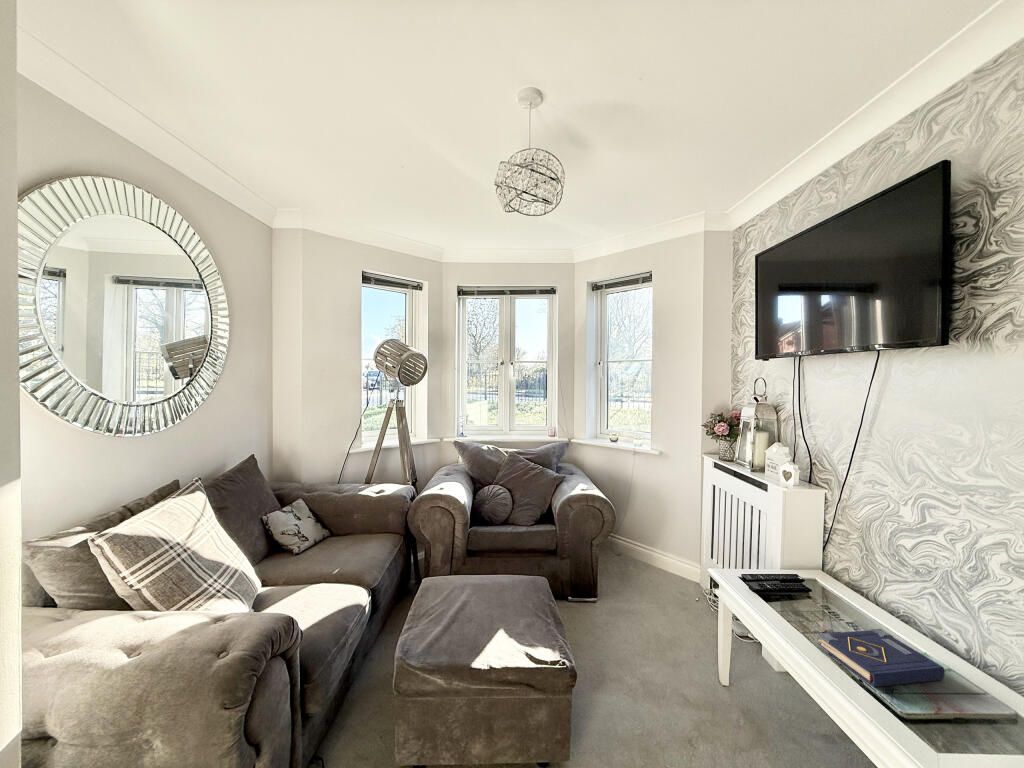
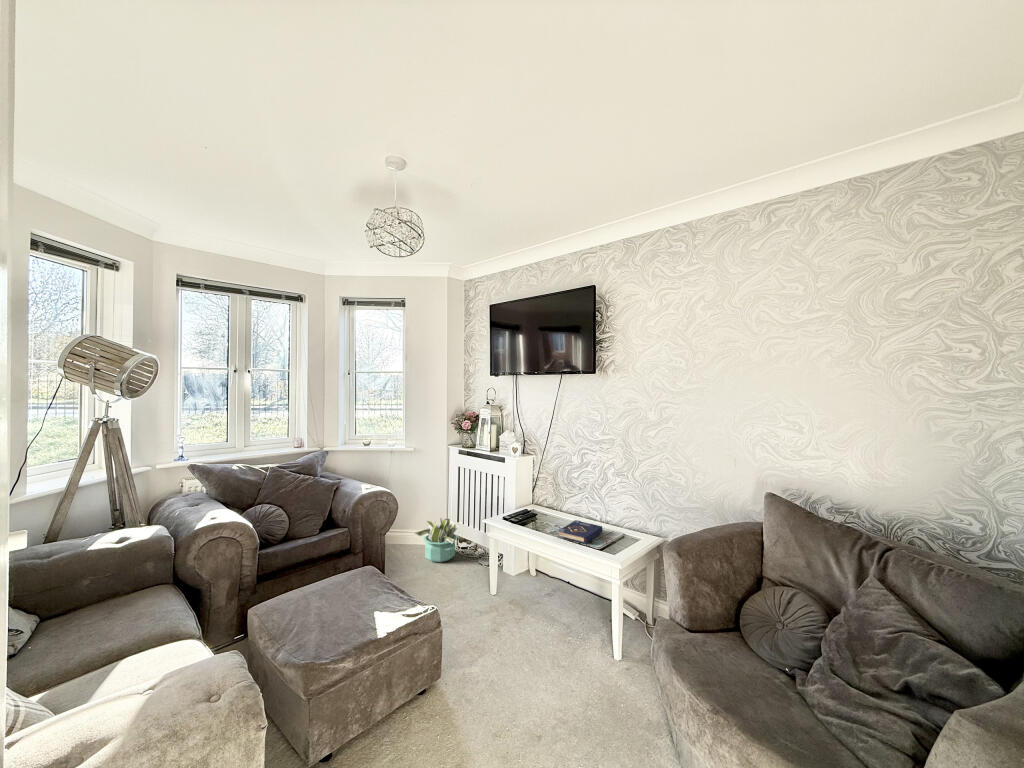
decorative plant: none [649,545,708,605] -> present [415,519,459,562]

